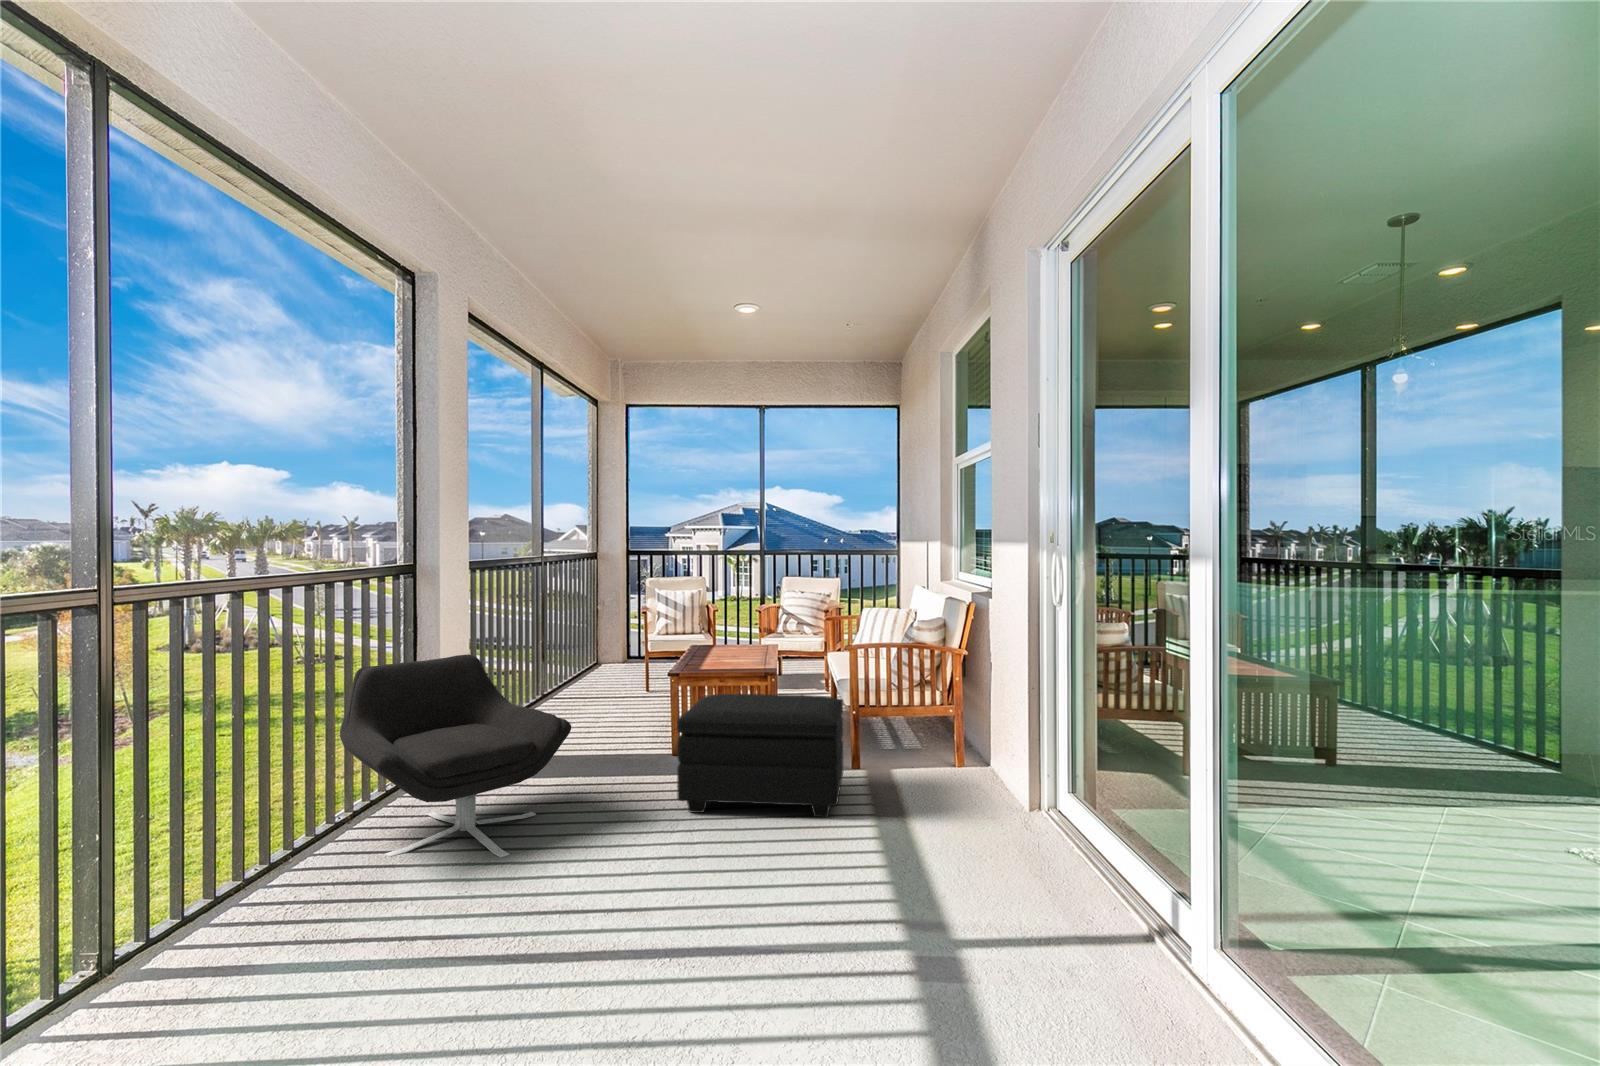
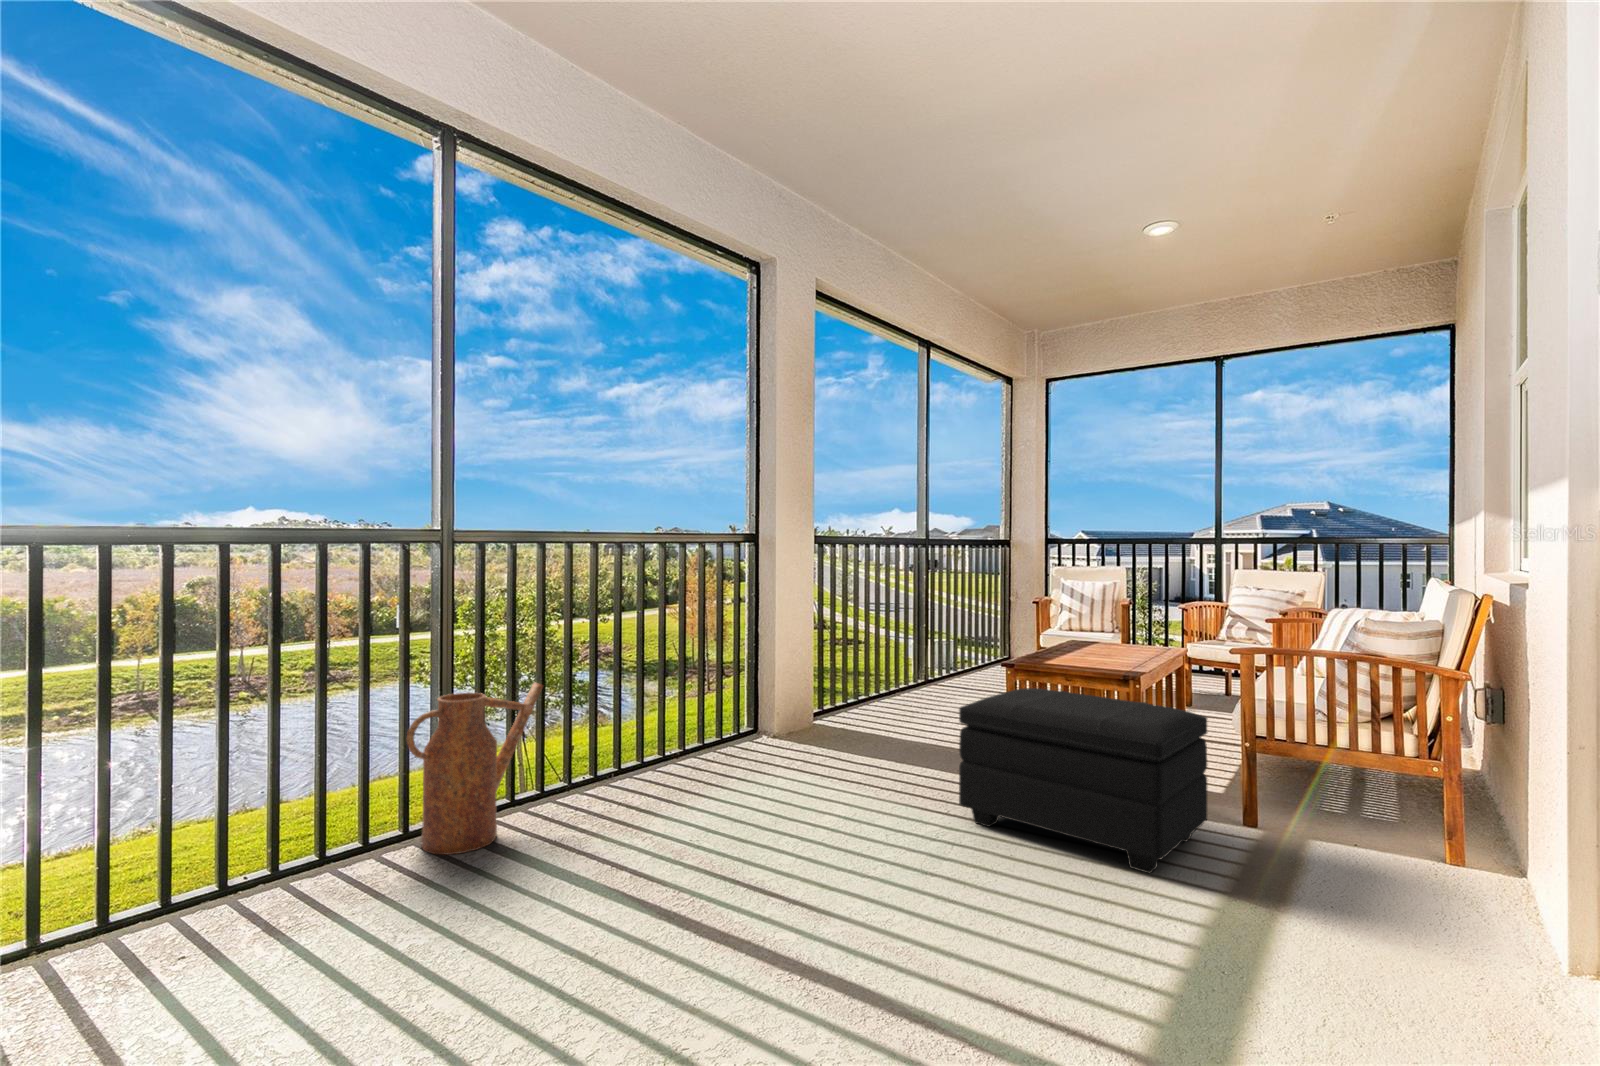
lounge chair: present [340,654,571,857] -> none [648,616,849,820]
watering can: none [118,767,257,993] -> present [407,683,543,855]

